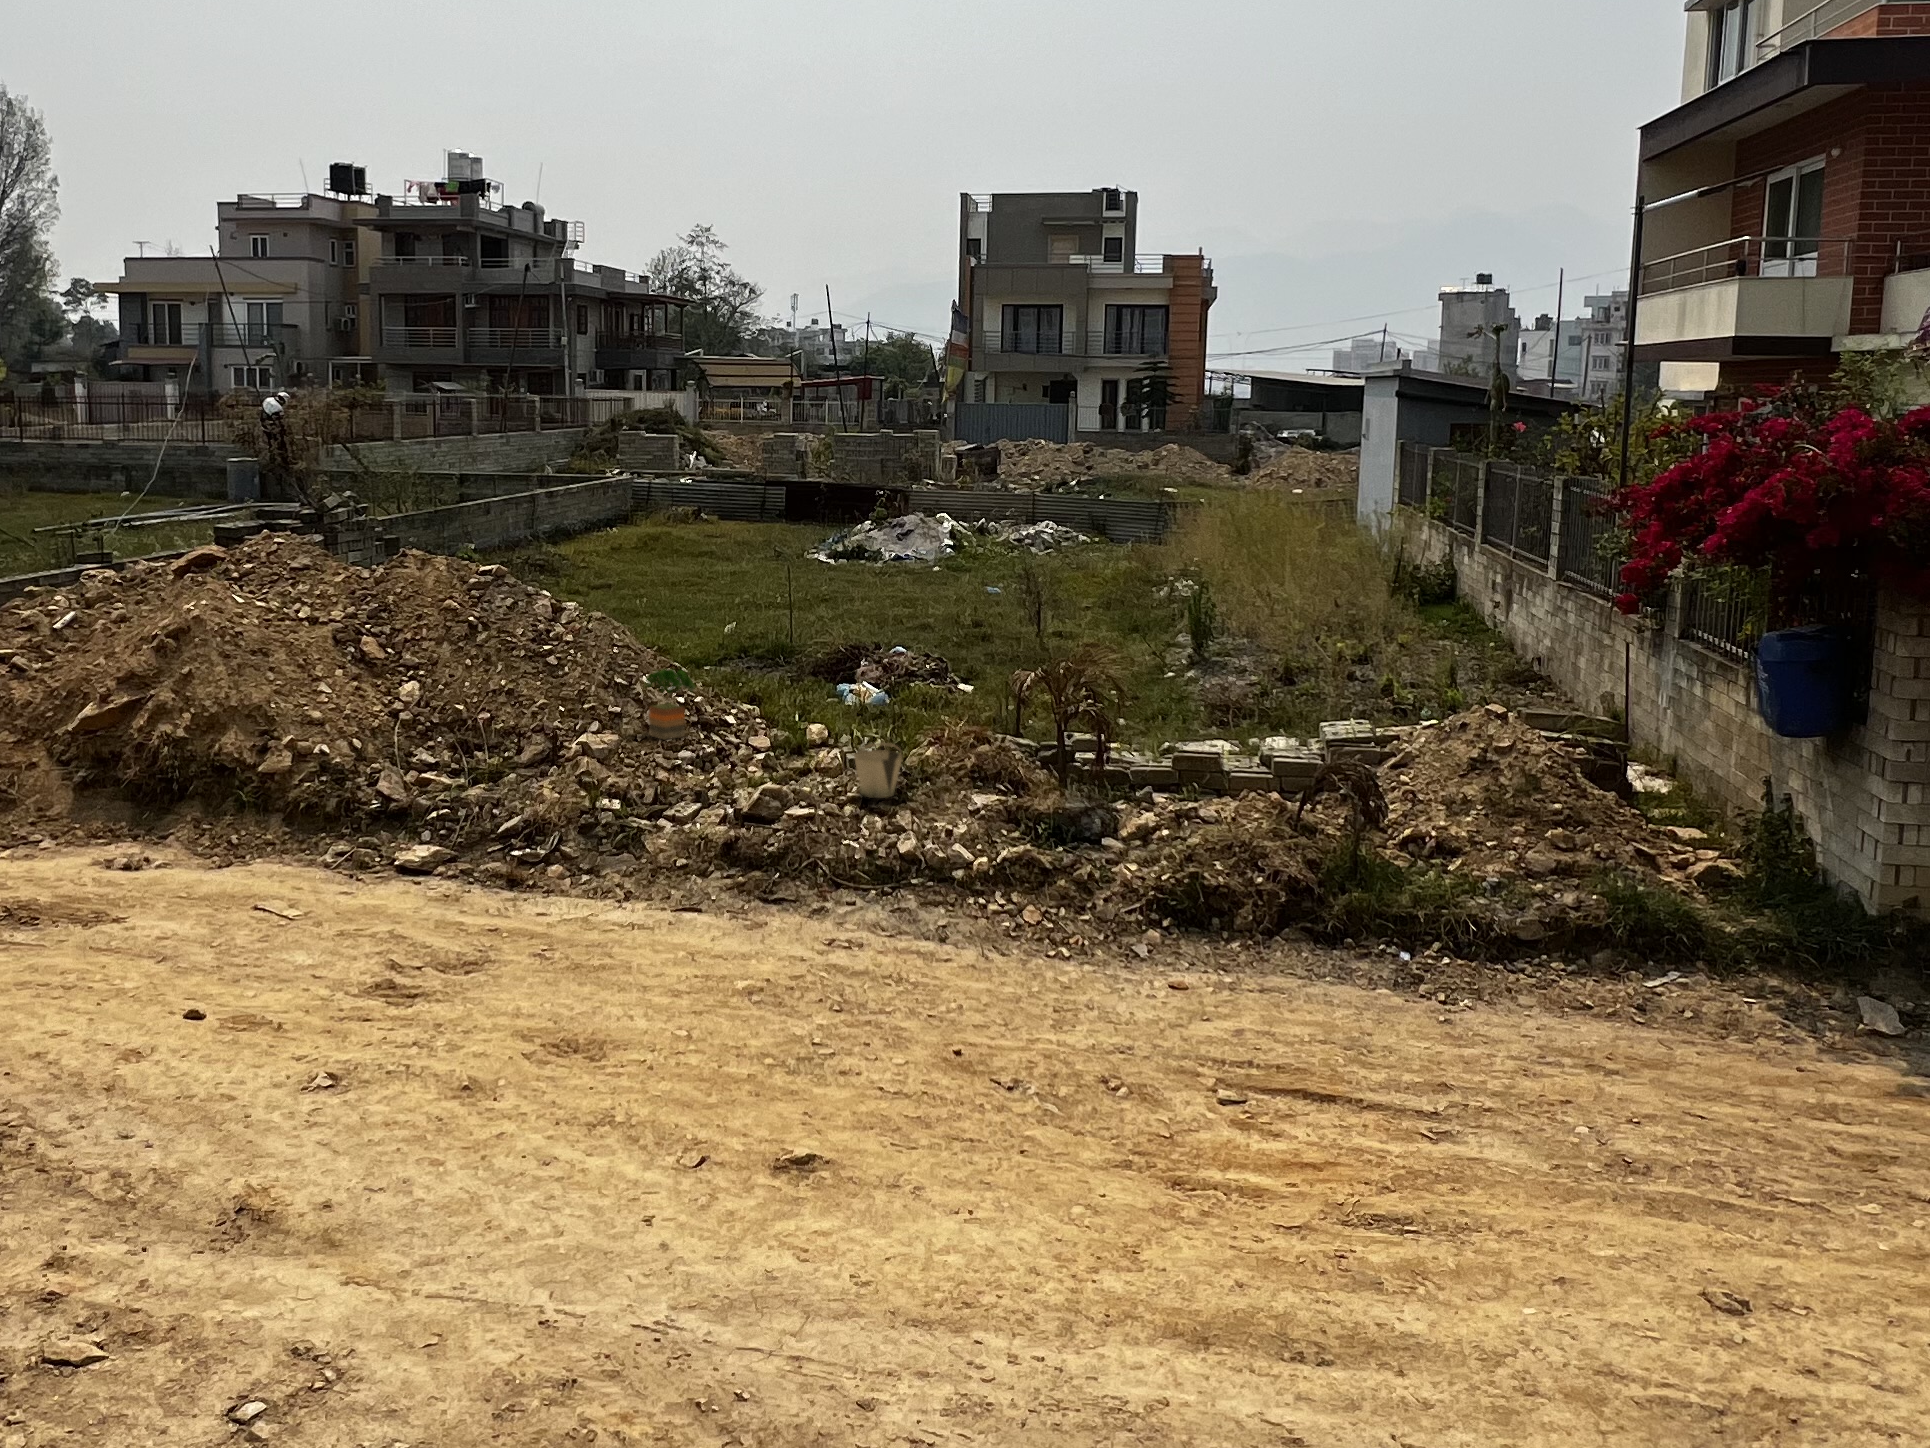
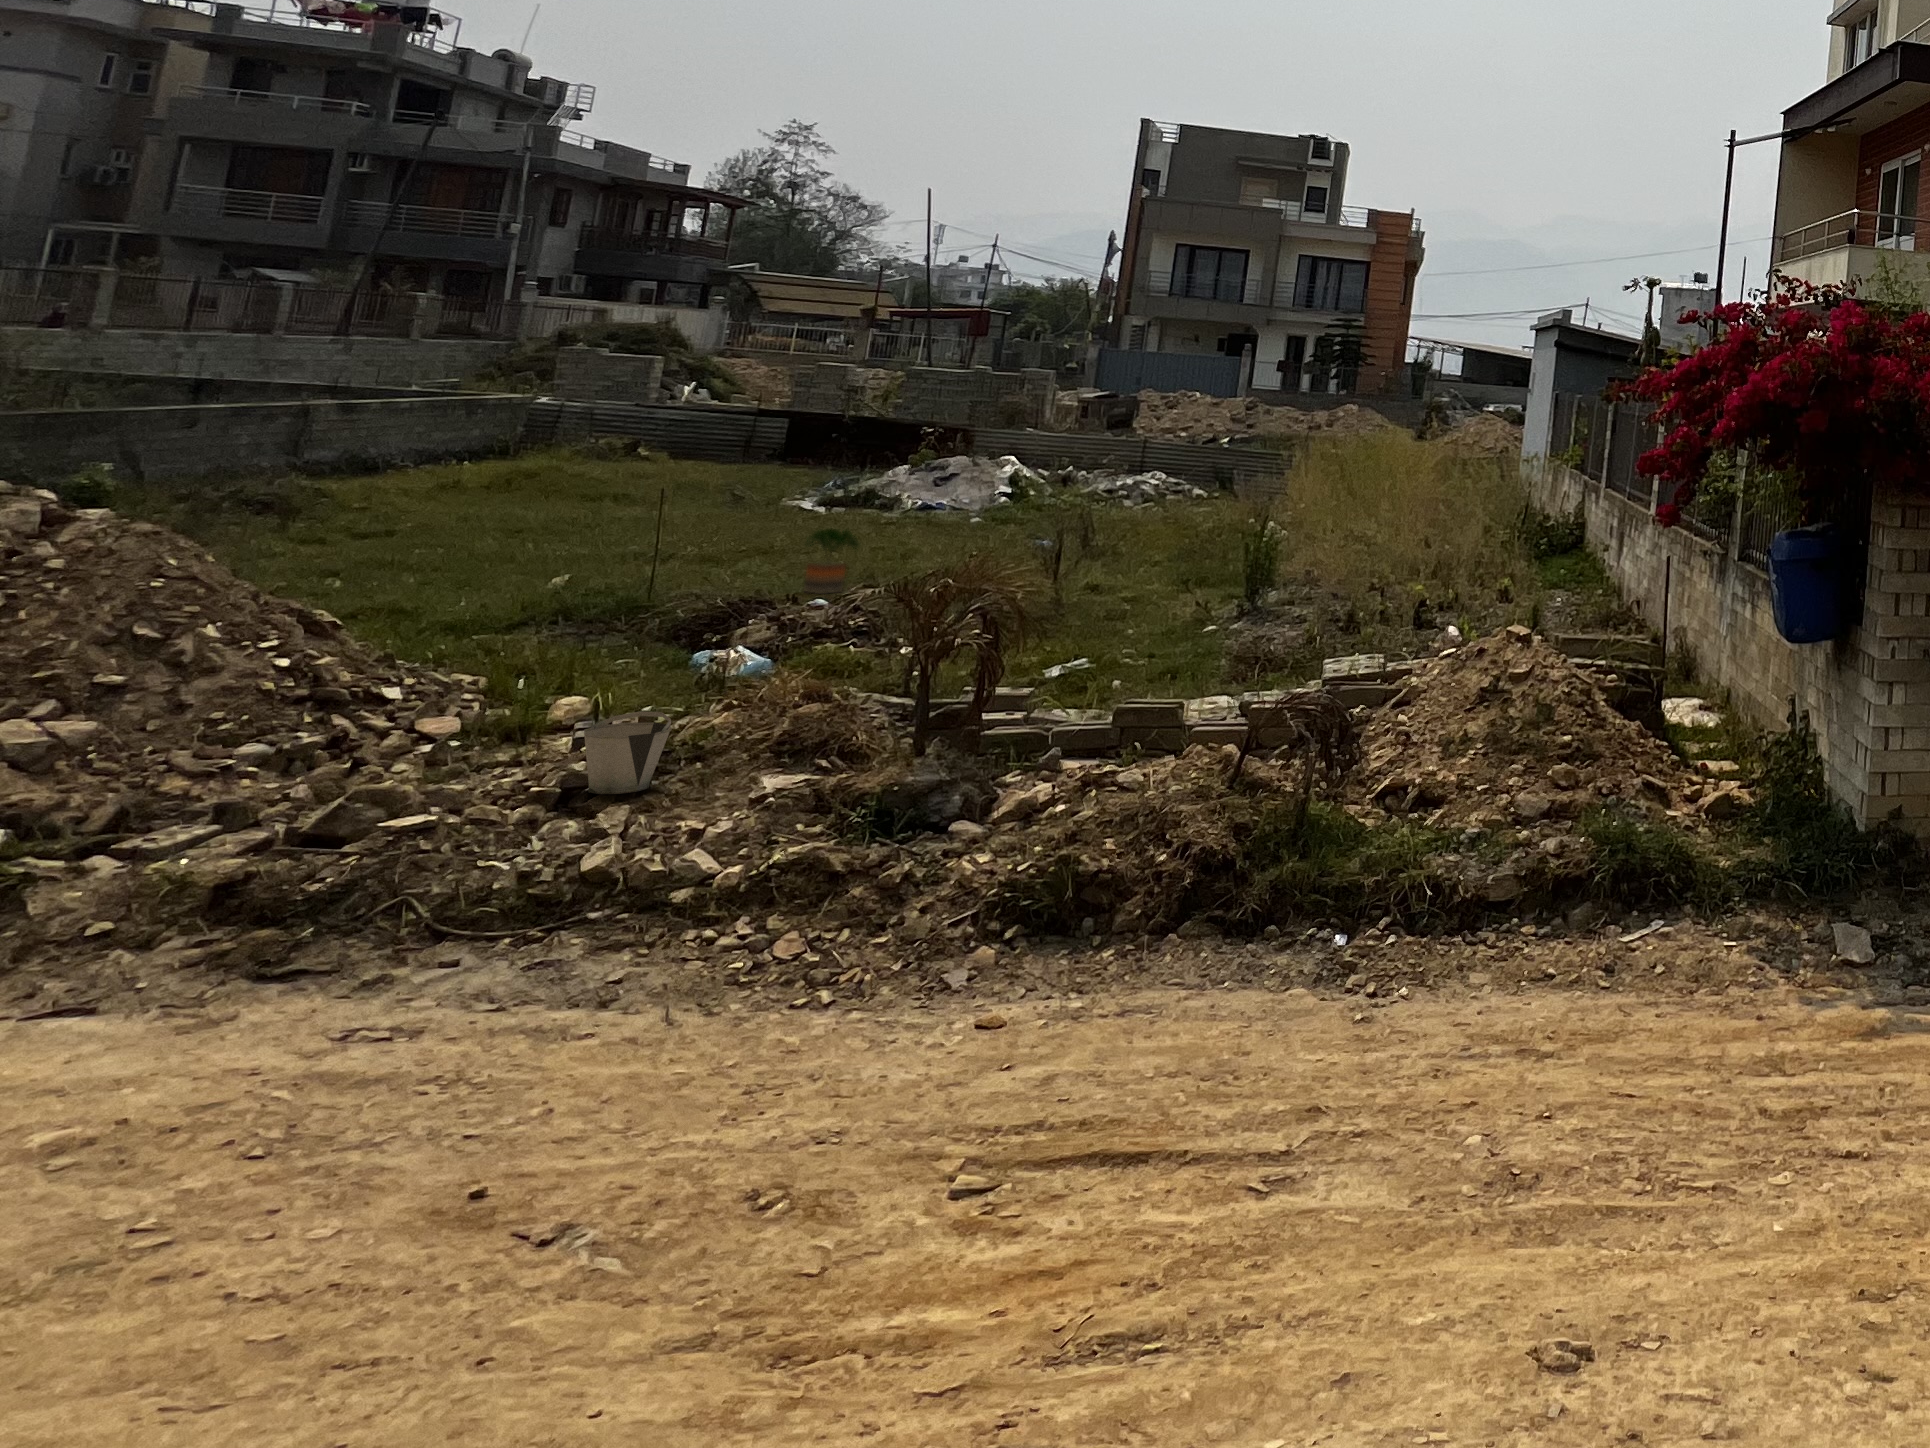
potted tree: present [645,669,695,740] -> present [804,528,859,594]

